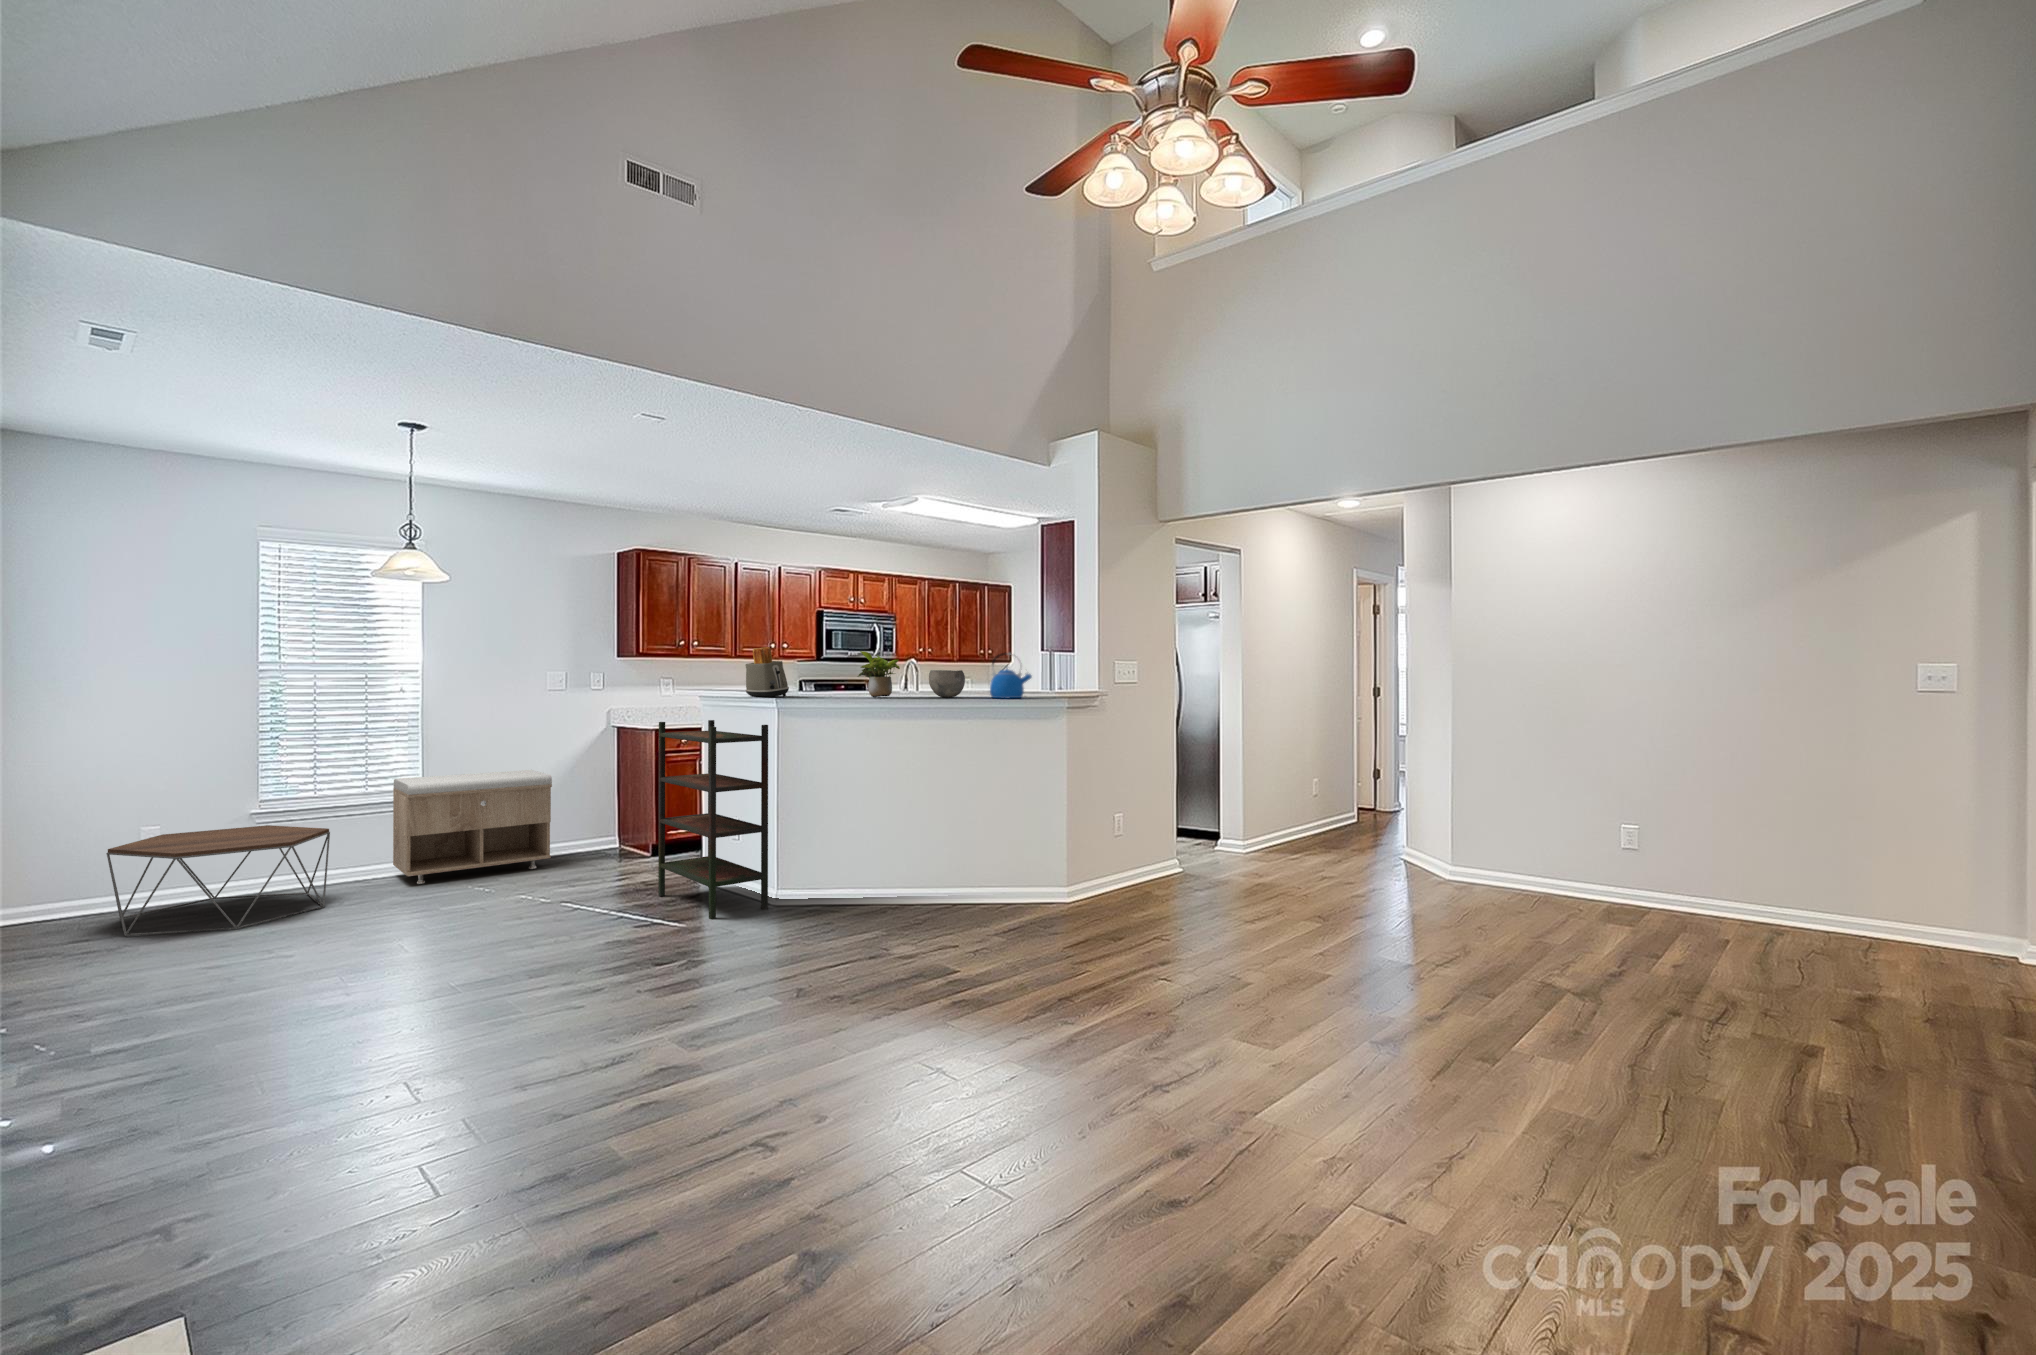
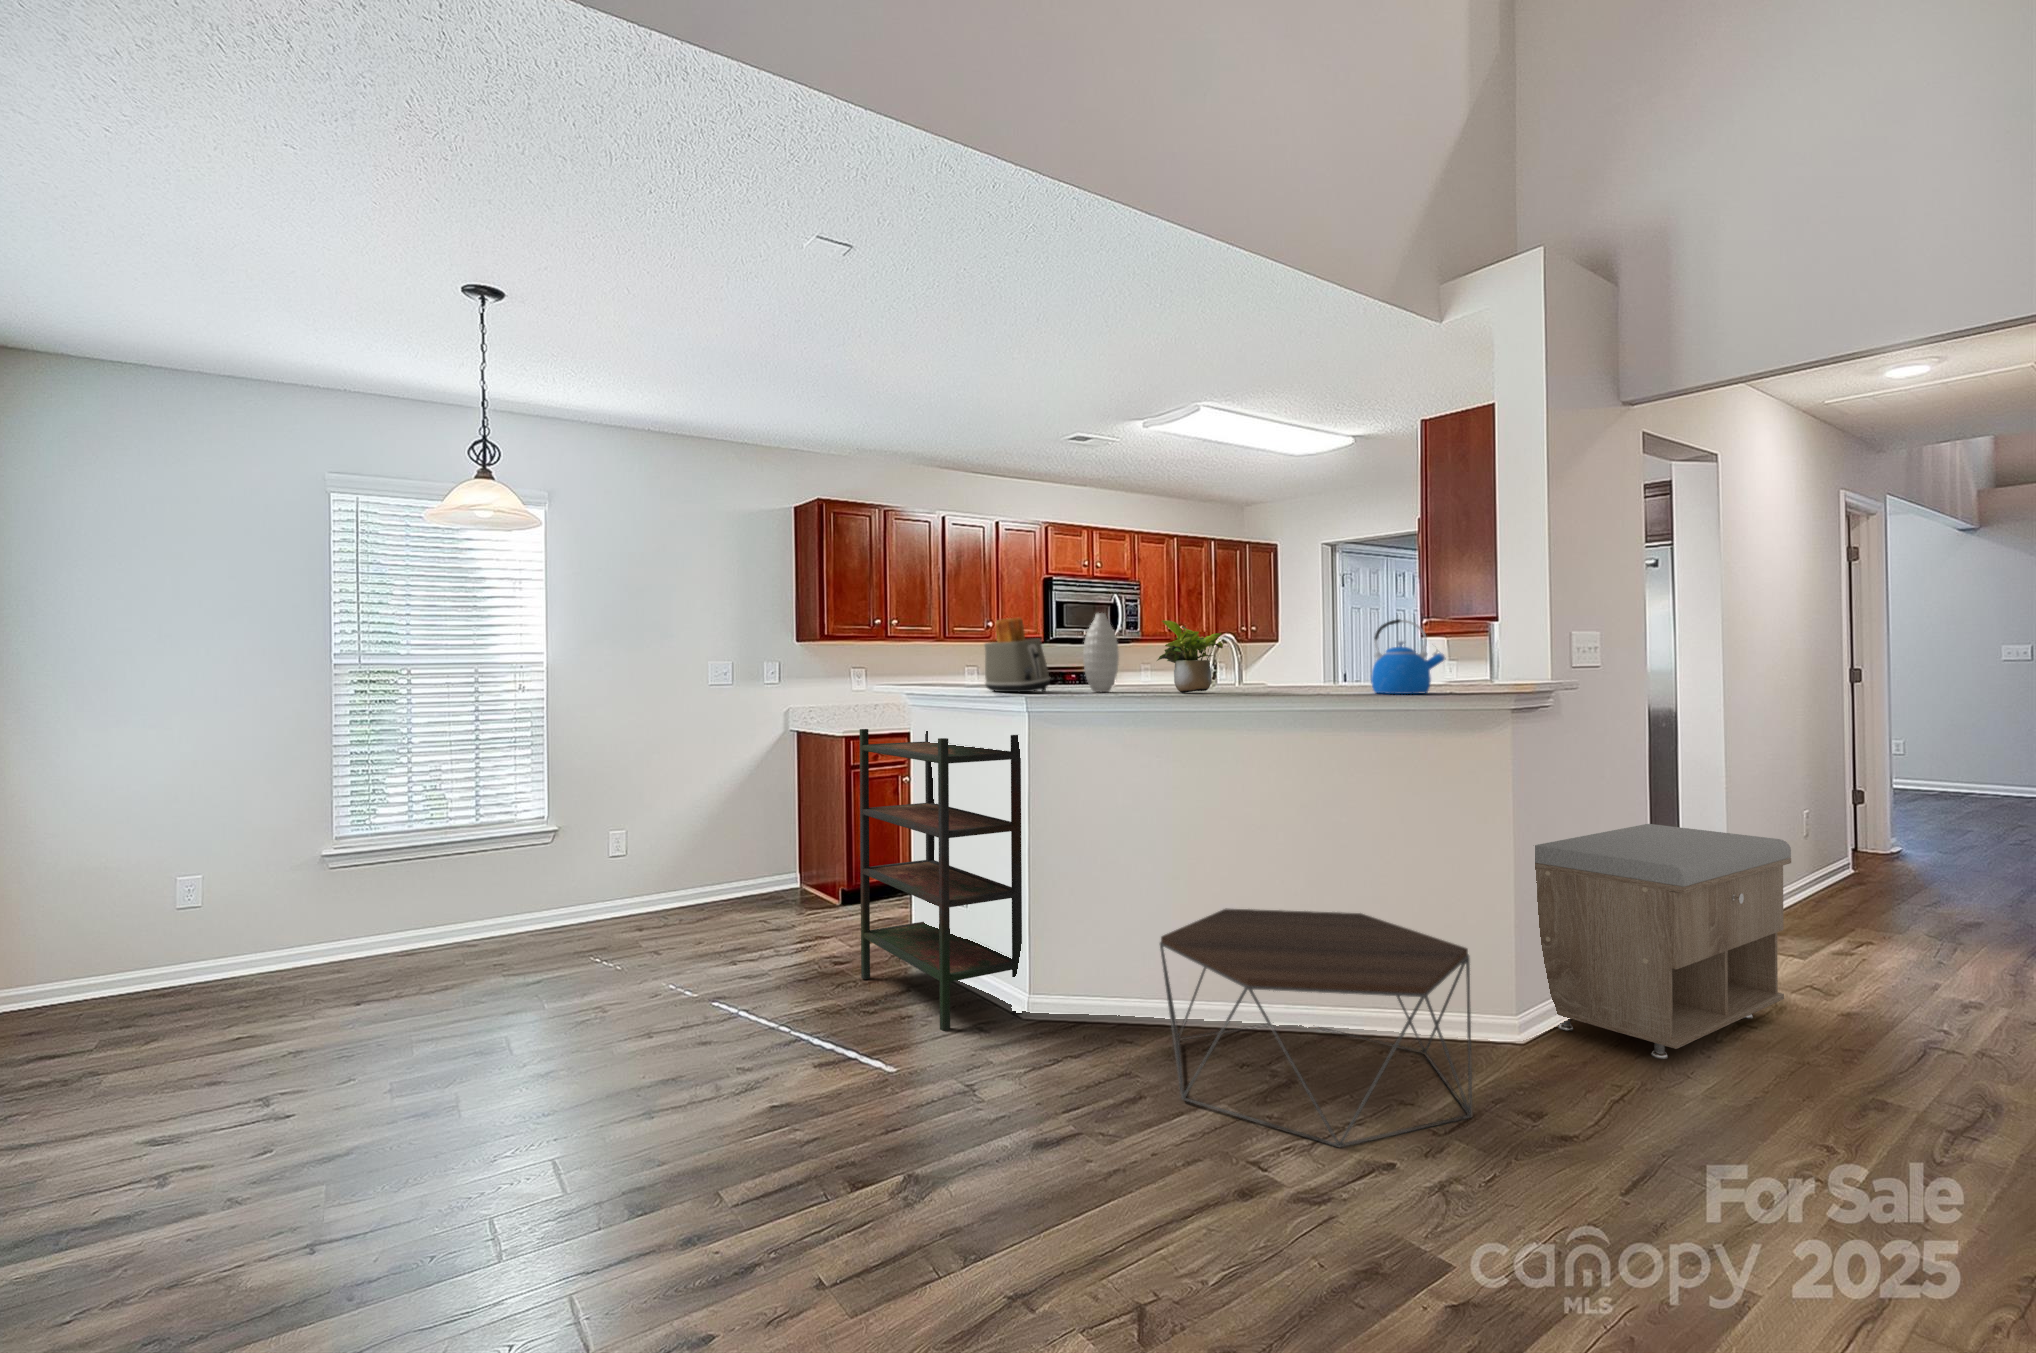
vase: none [811,645,835,697] -> present [1083,613,1119,692]
bowl: present [929,670,965,697] -> none [1268,649,1328,692]
storage bench: present [393,770,552,884] -> present [1535,824,1791,1059]
coffee table: present [106,825,330,936] -> present [1160,908,1472,1147]

